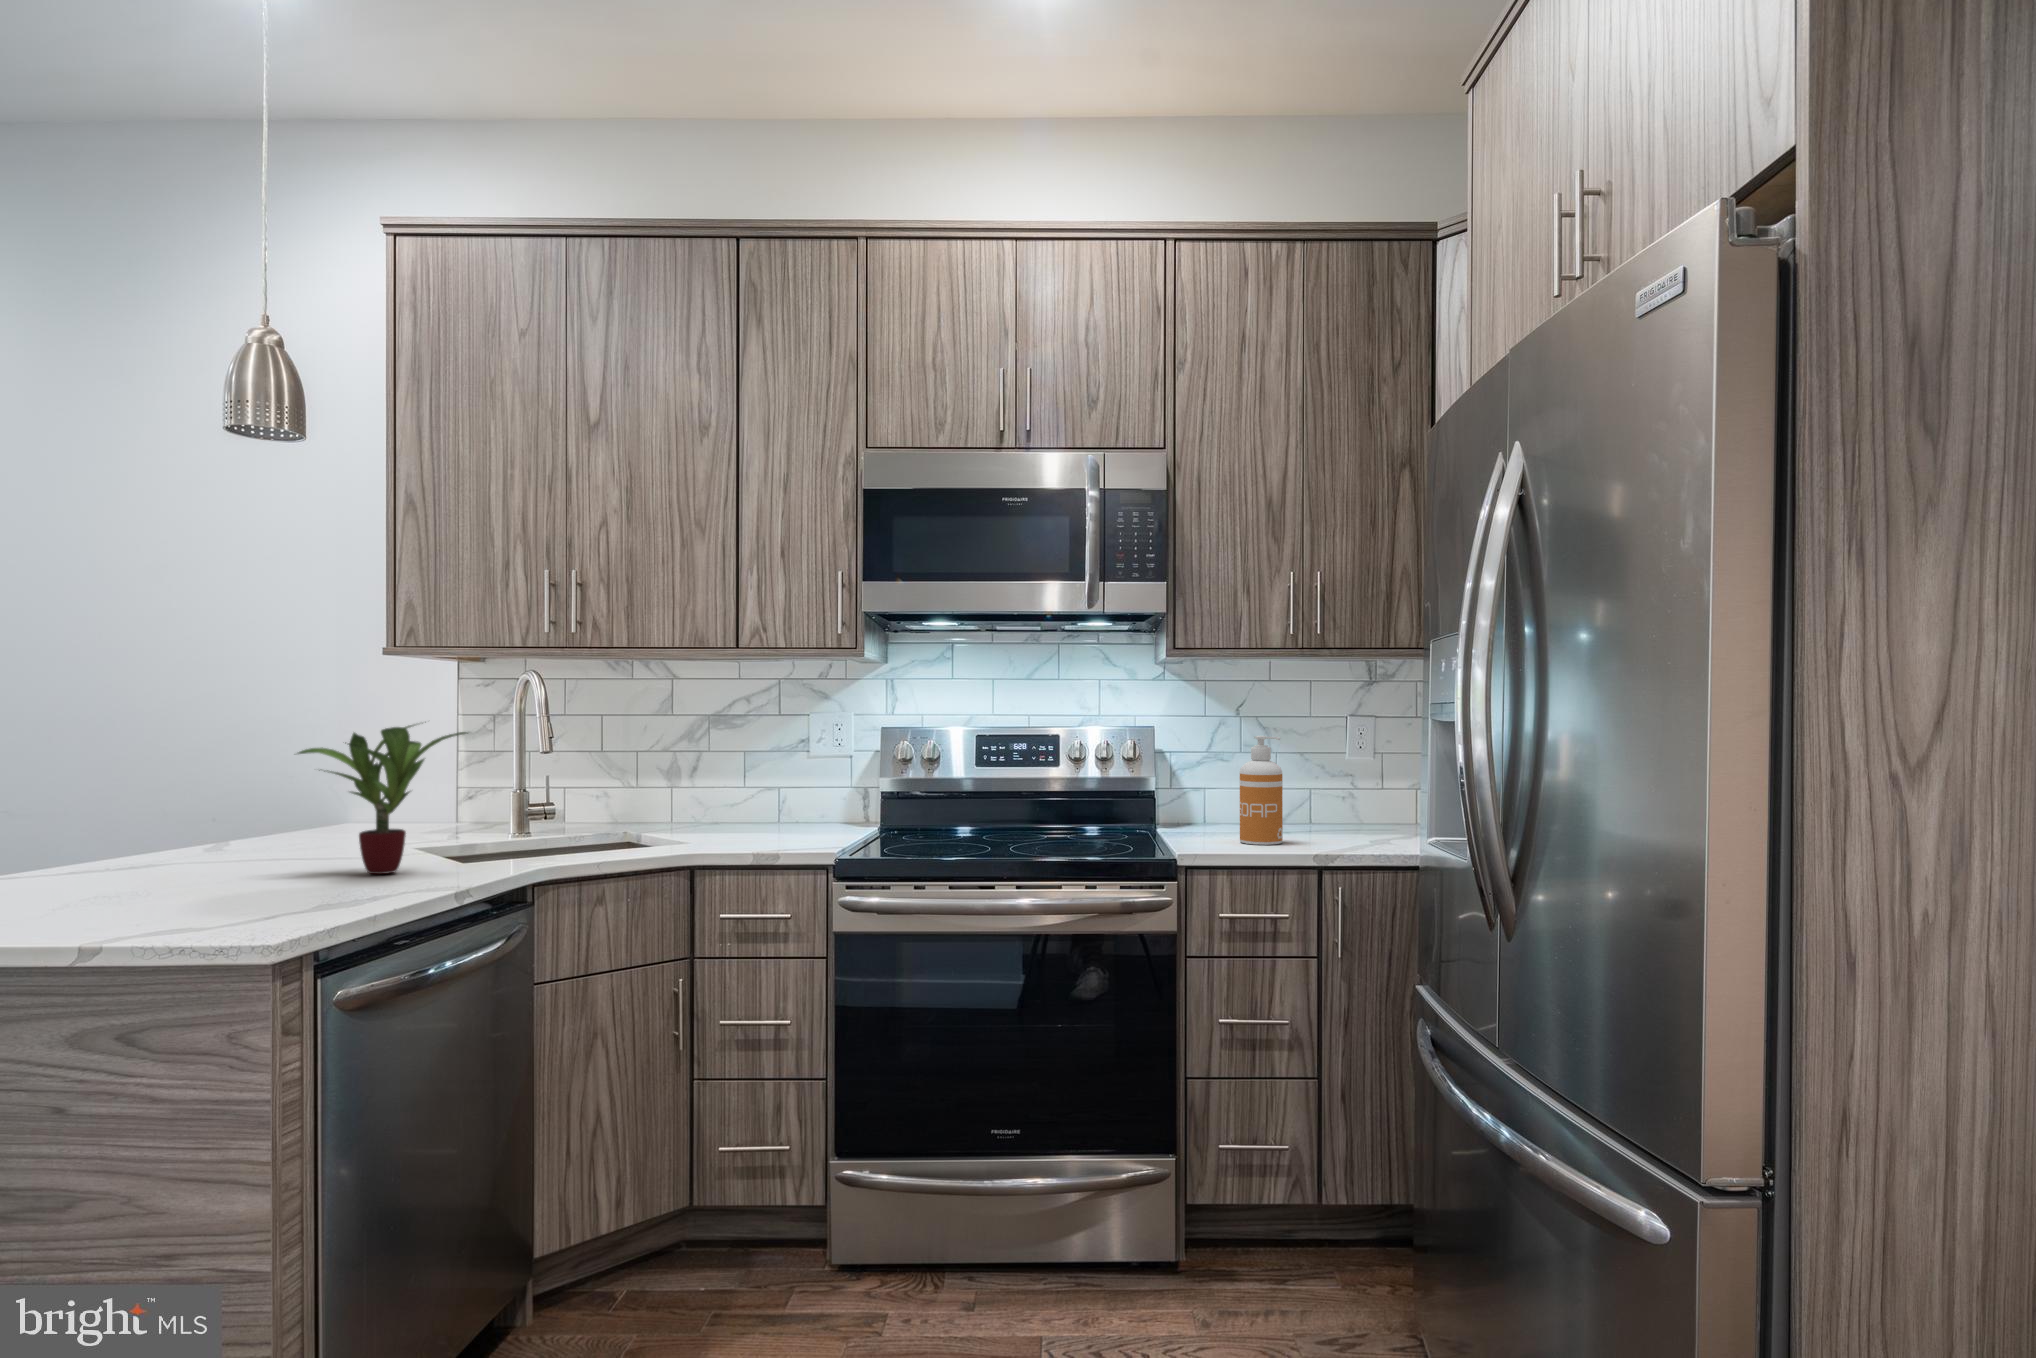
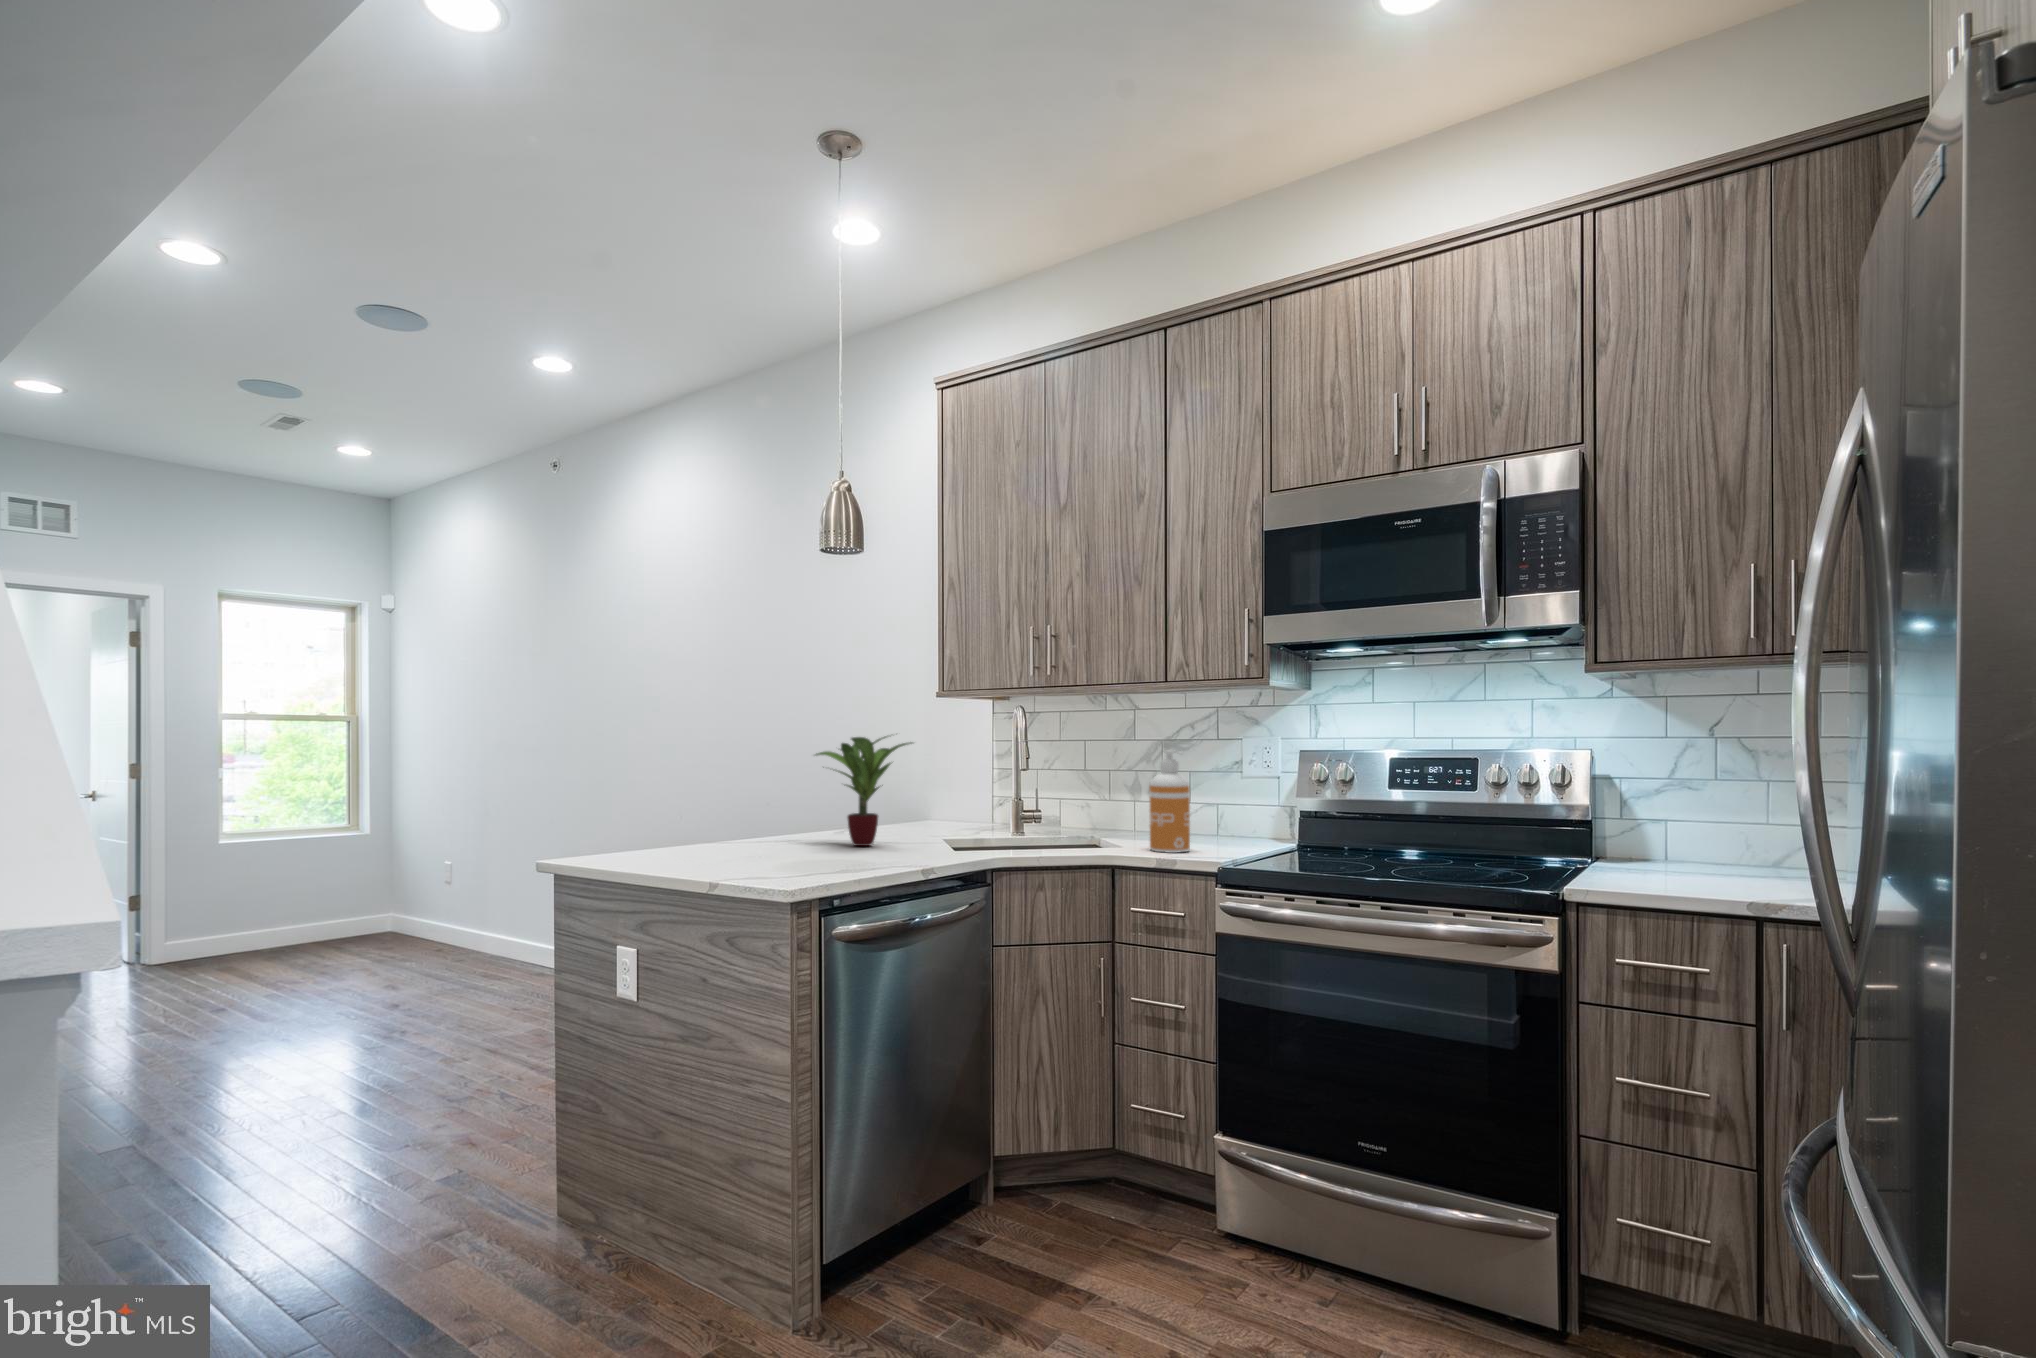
soap dispenser: present [1240,736,1283,845] -> present [1150,750,1190,853]

